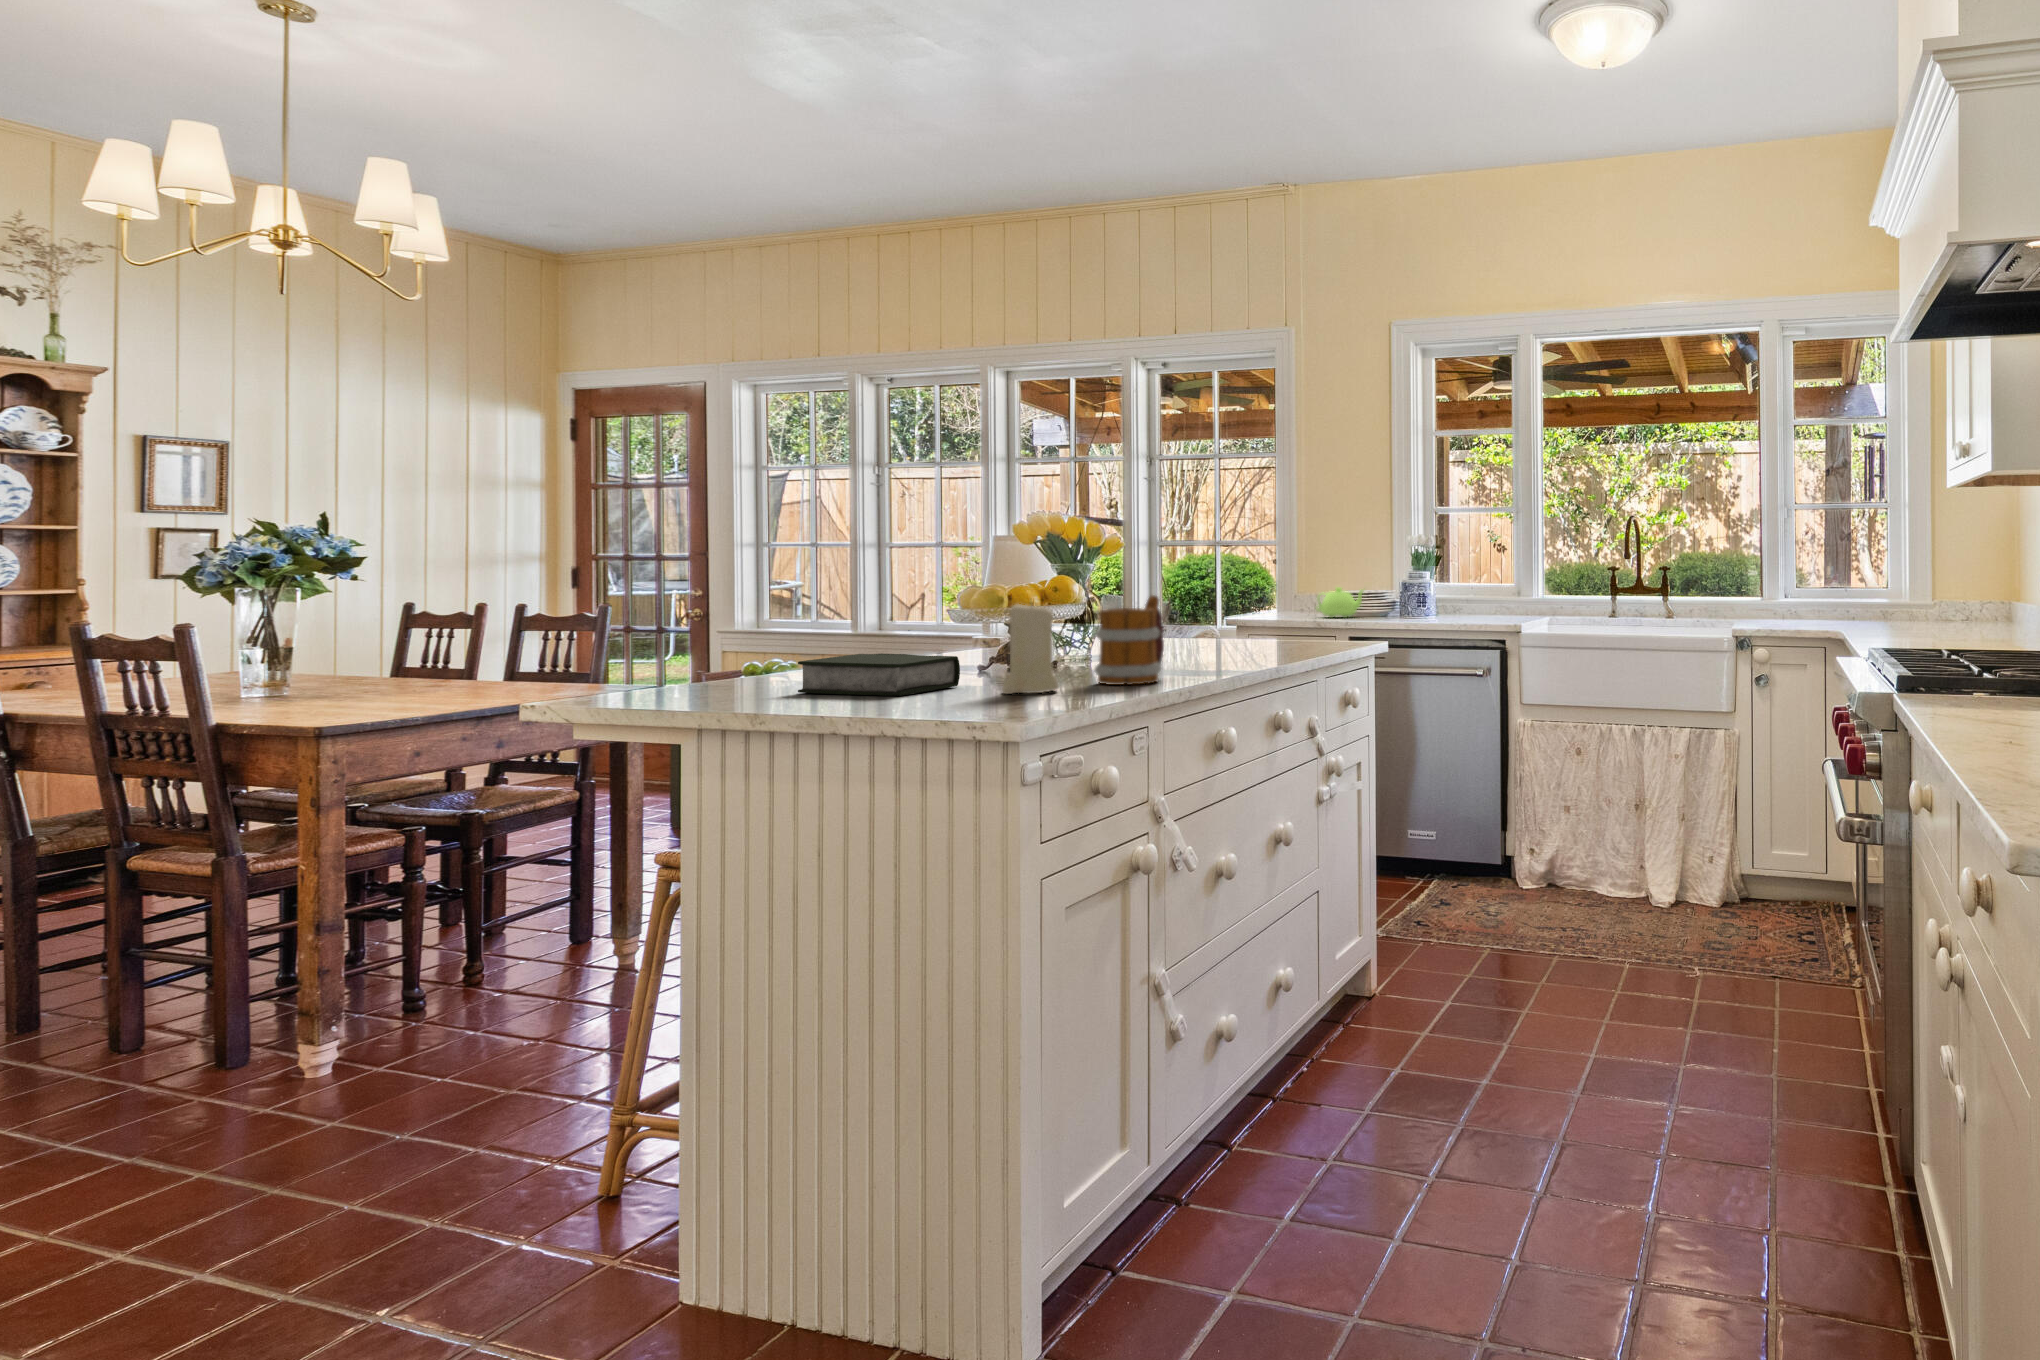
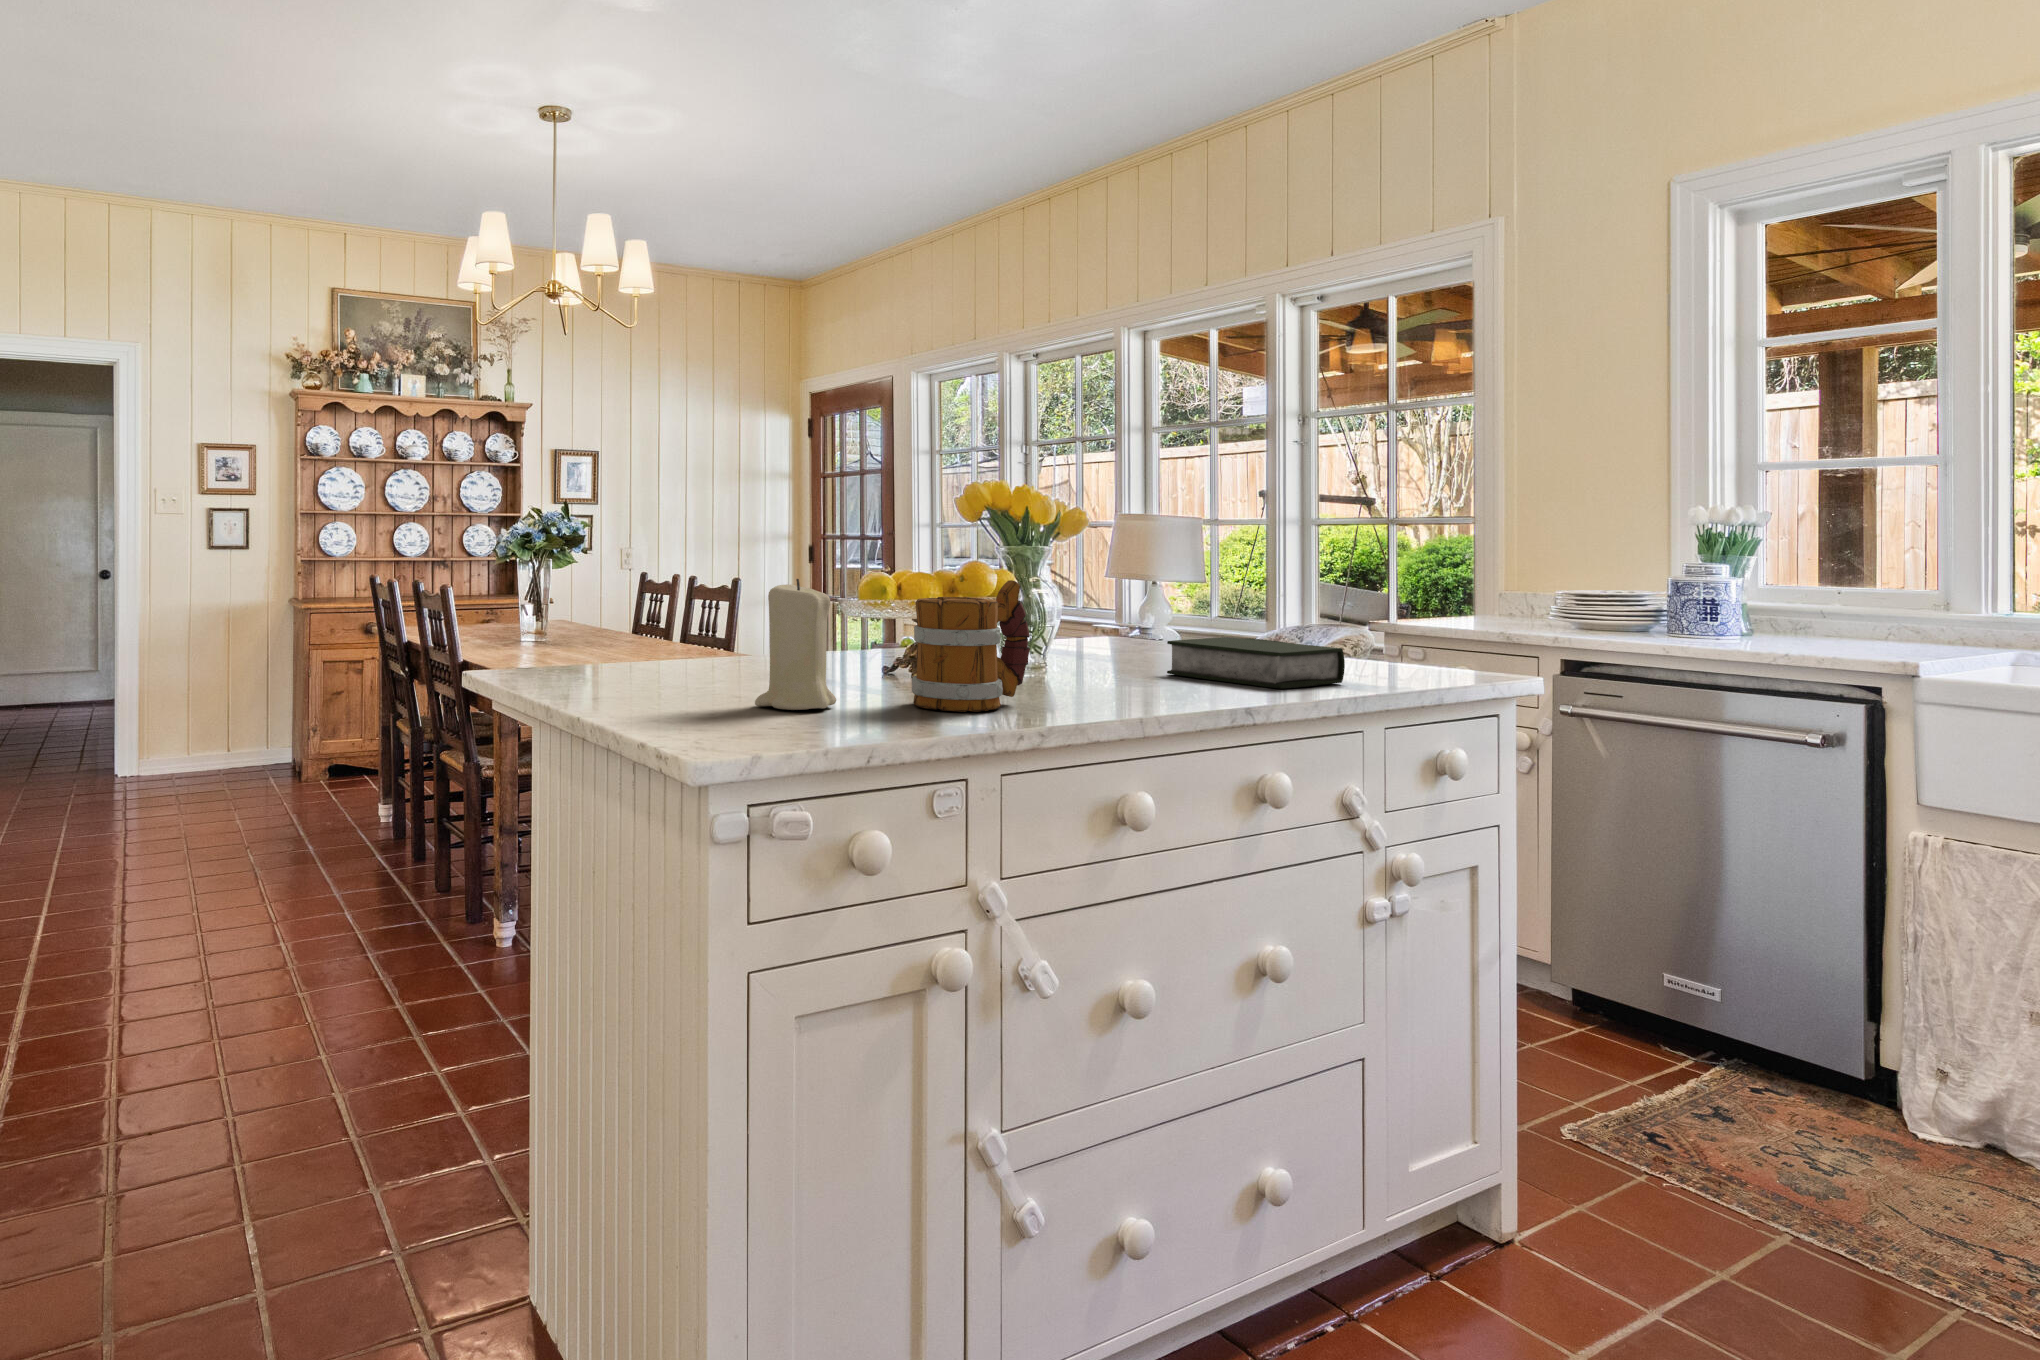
teapot: present [1317,587,1363,617] -> none [1517,586,1605,630]
book: present [798,653,960,696] -> present [1167,637,1345,689]

